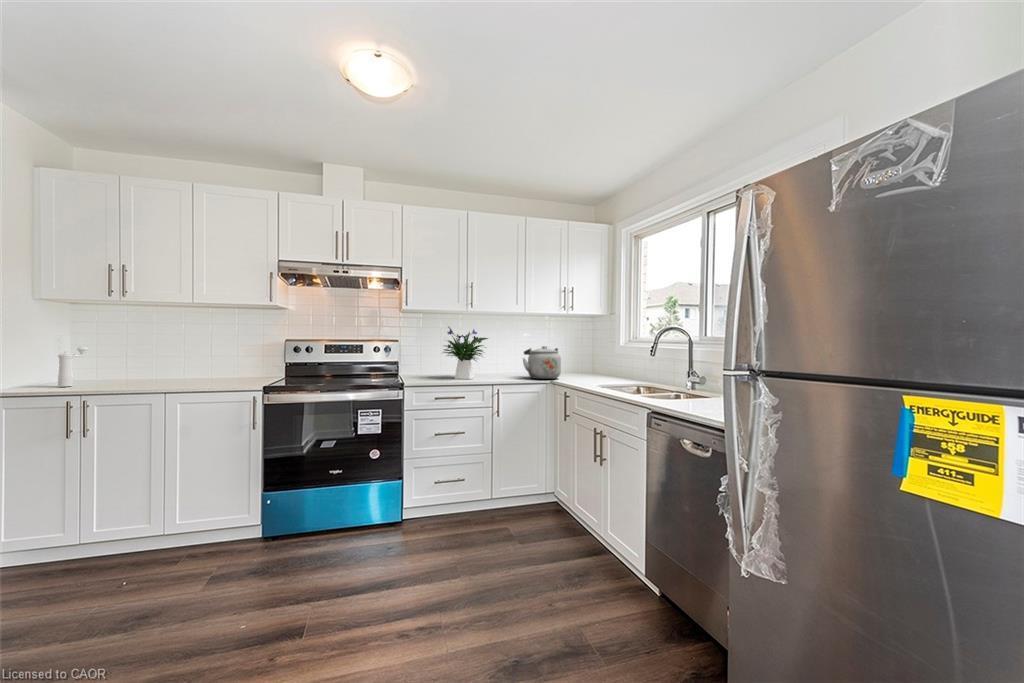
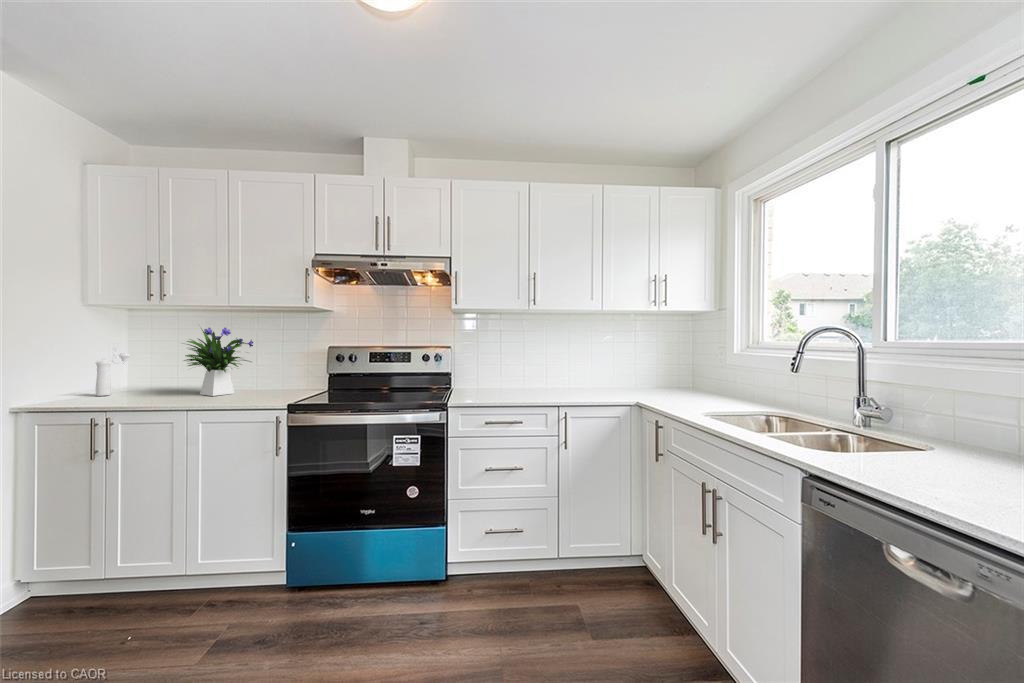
flower arrangement: present [444,326,488,379] -> present [184,327,253,396]
kettle: present [523,346,561,379] -> none [600,357,652,401]

